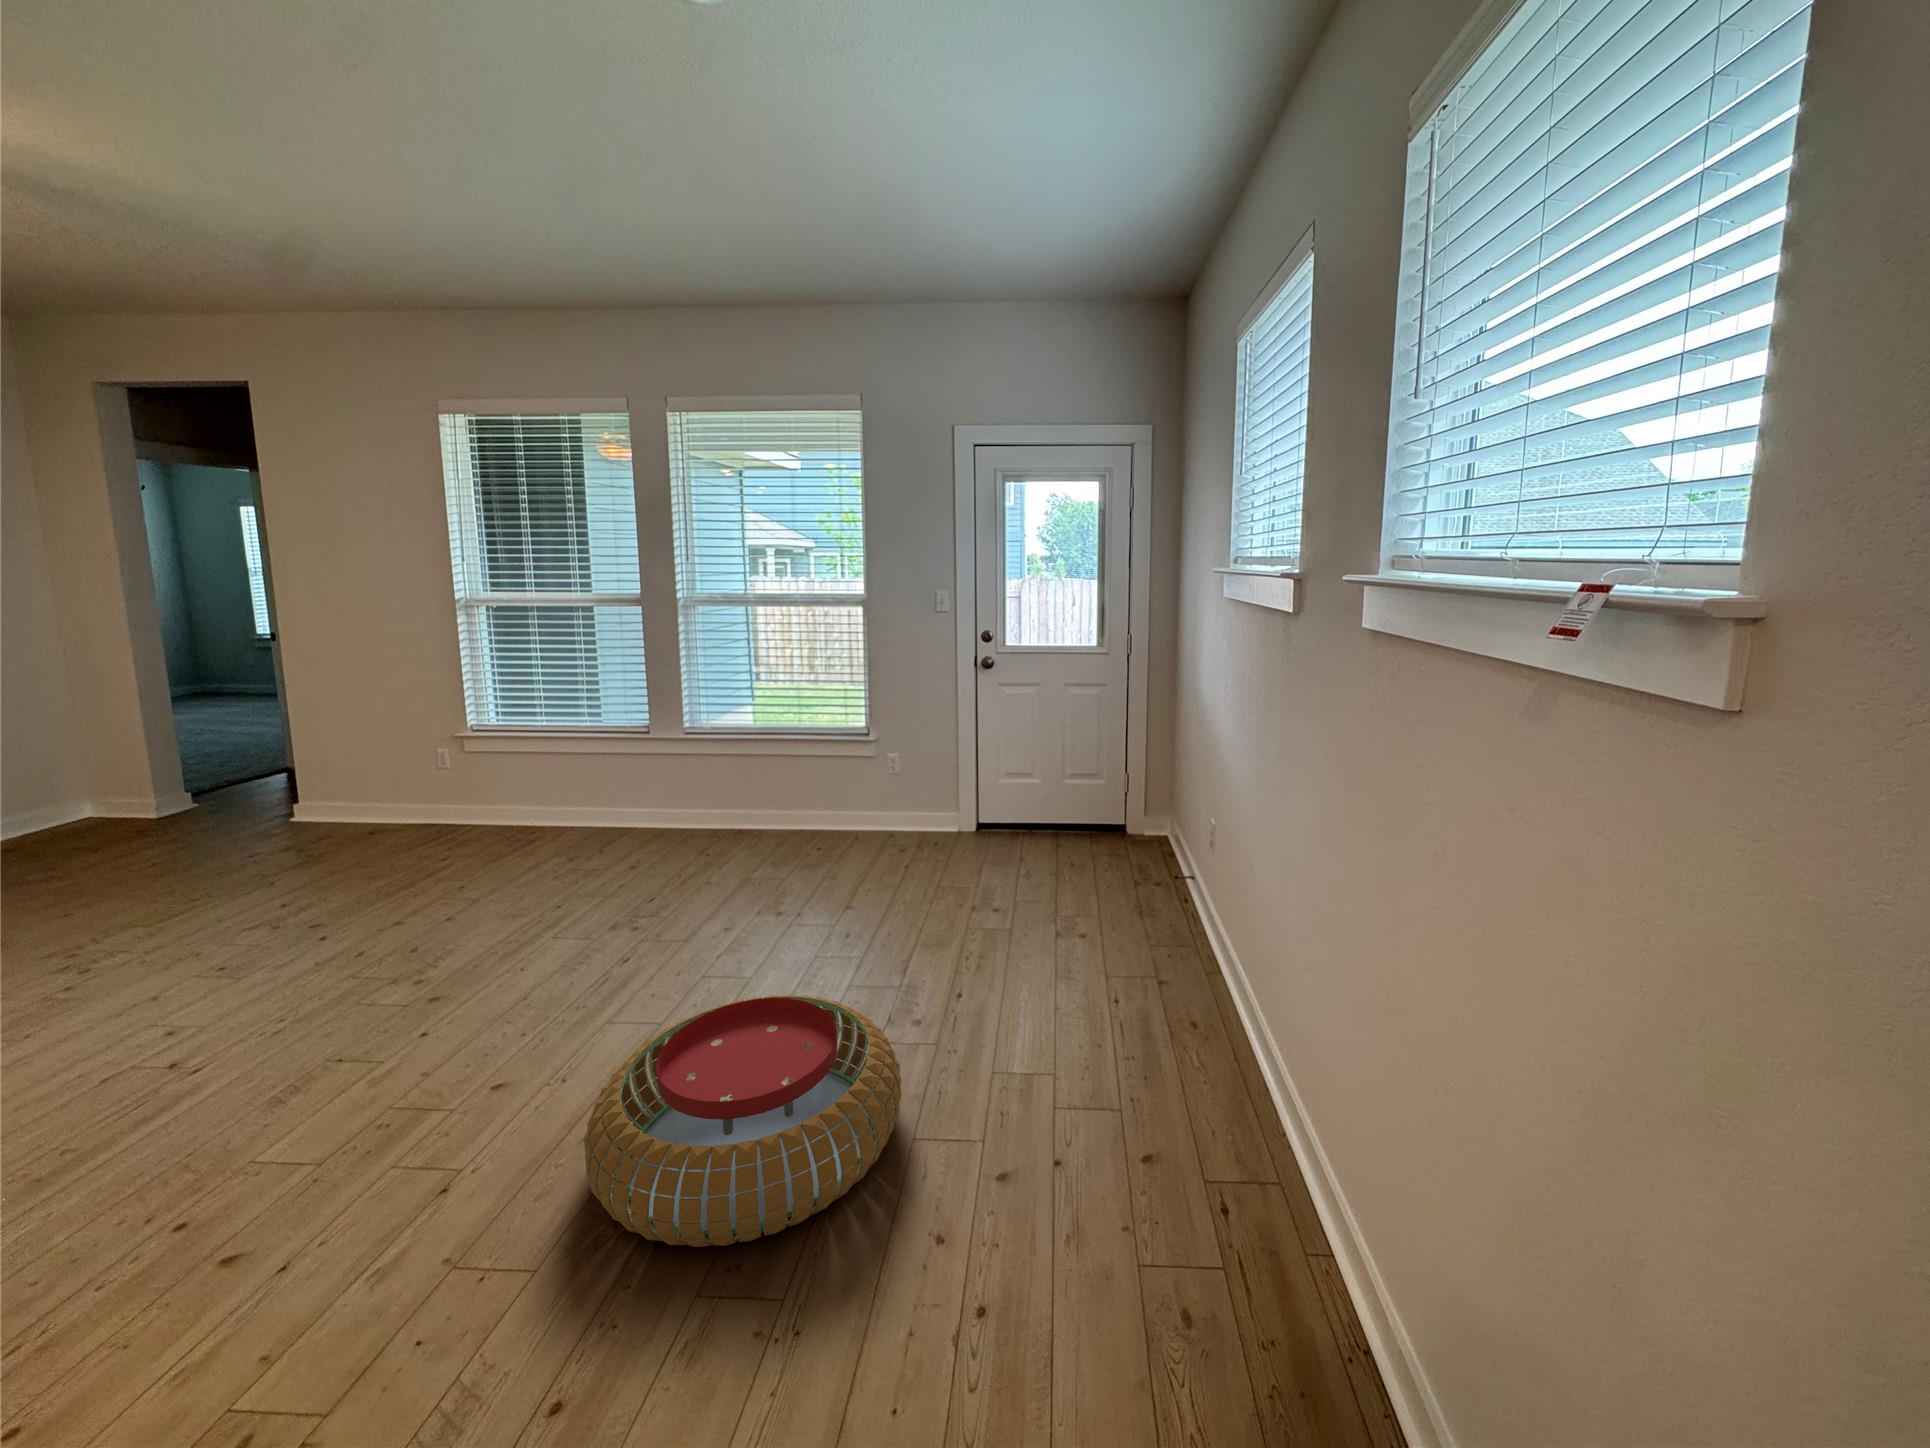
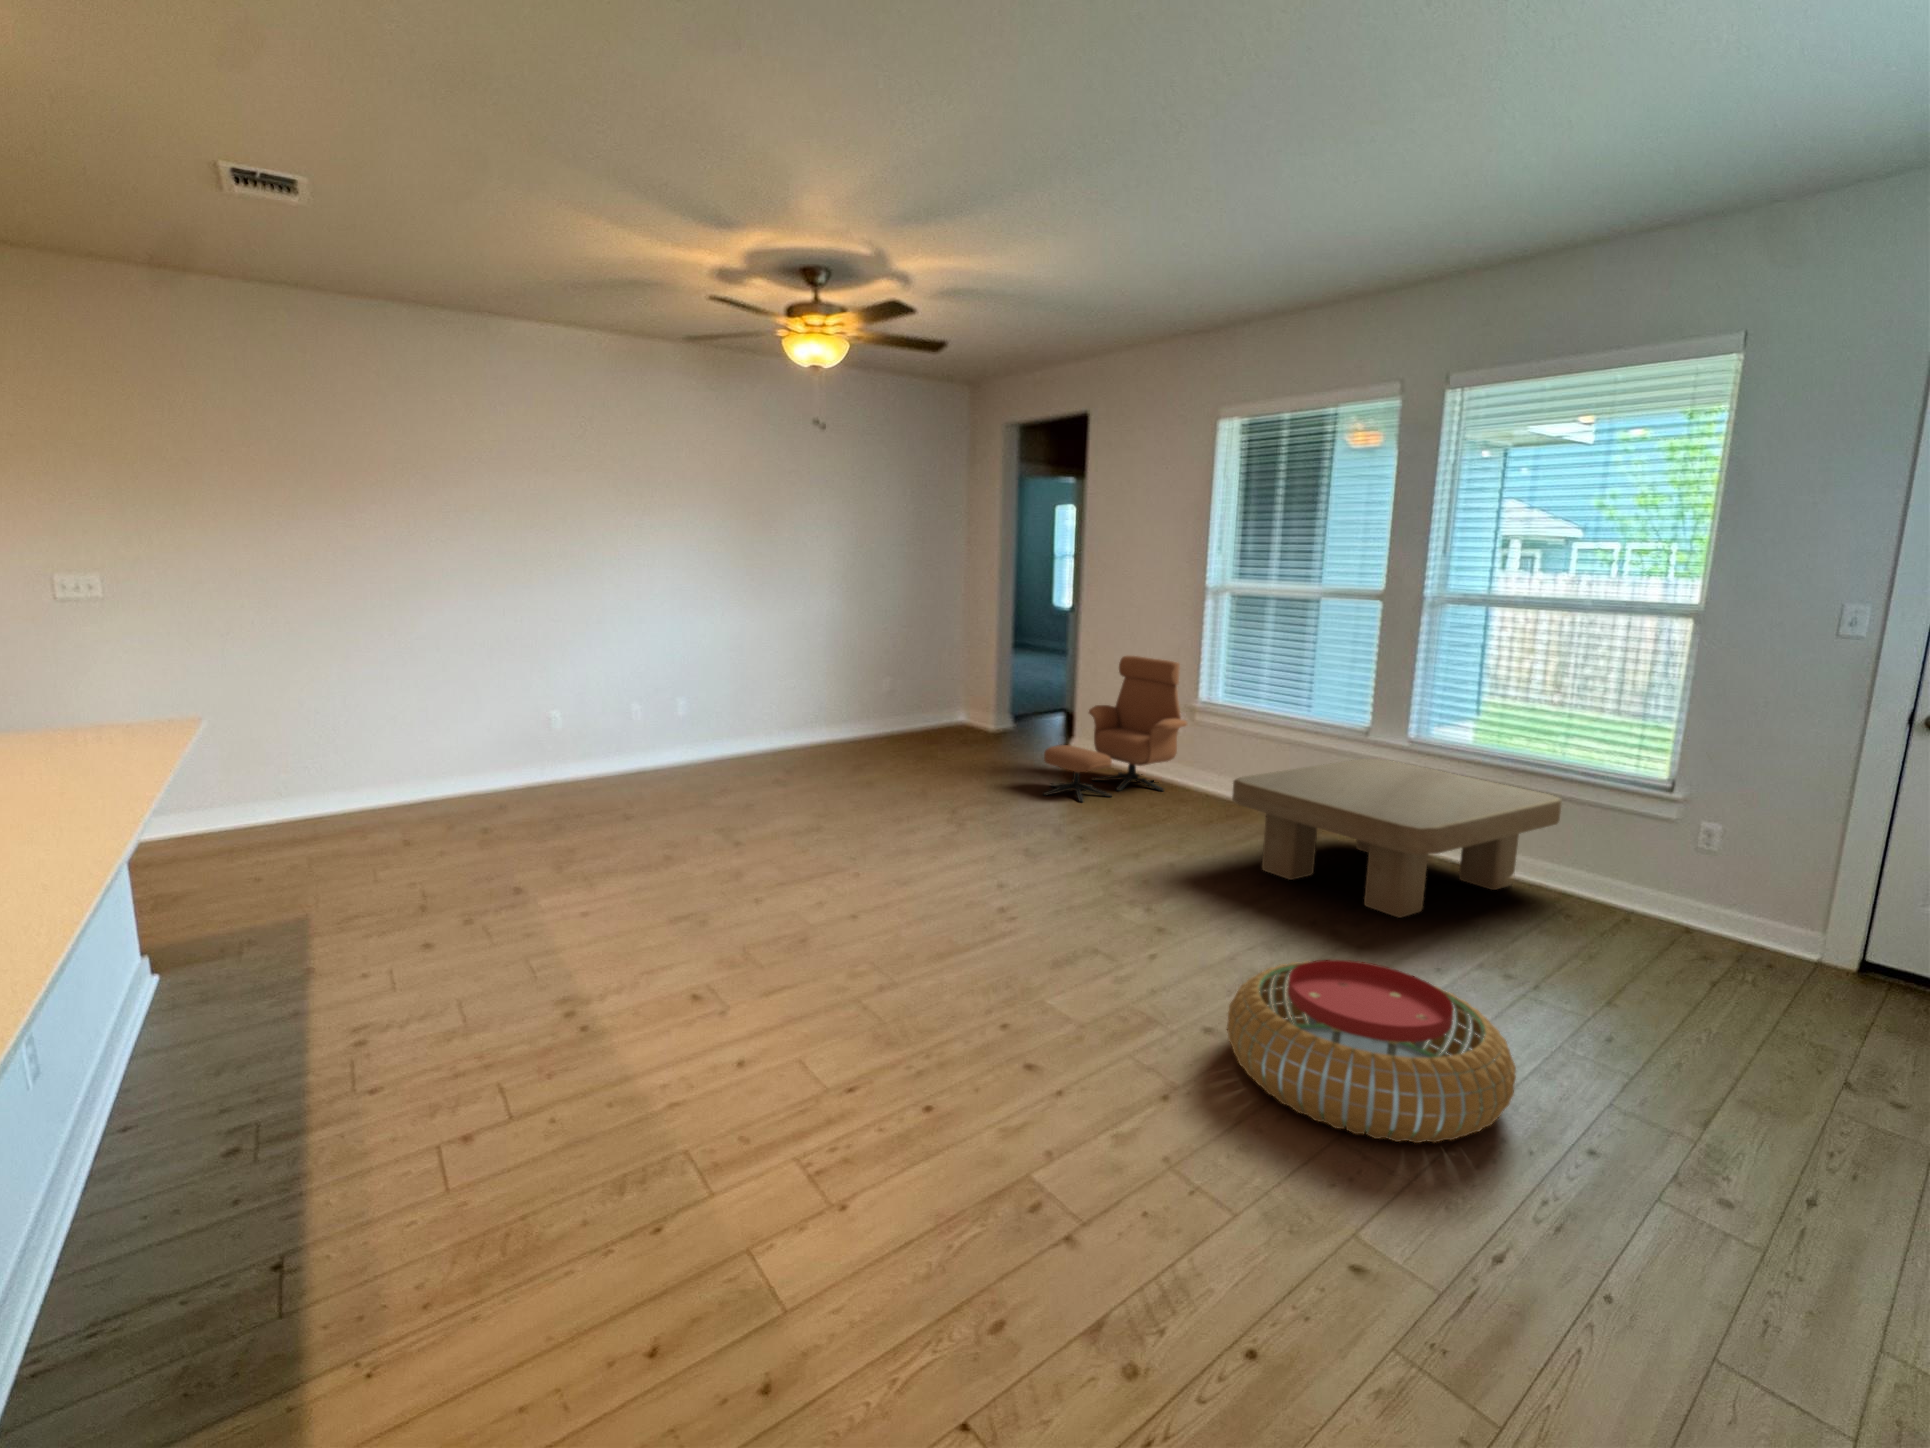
lounge chair: none [239,689,456,889] -> present [1043,656,1187,802]
coffee table: none [528,754,830,908] -> present [1232,759,1562,918]

